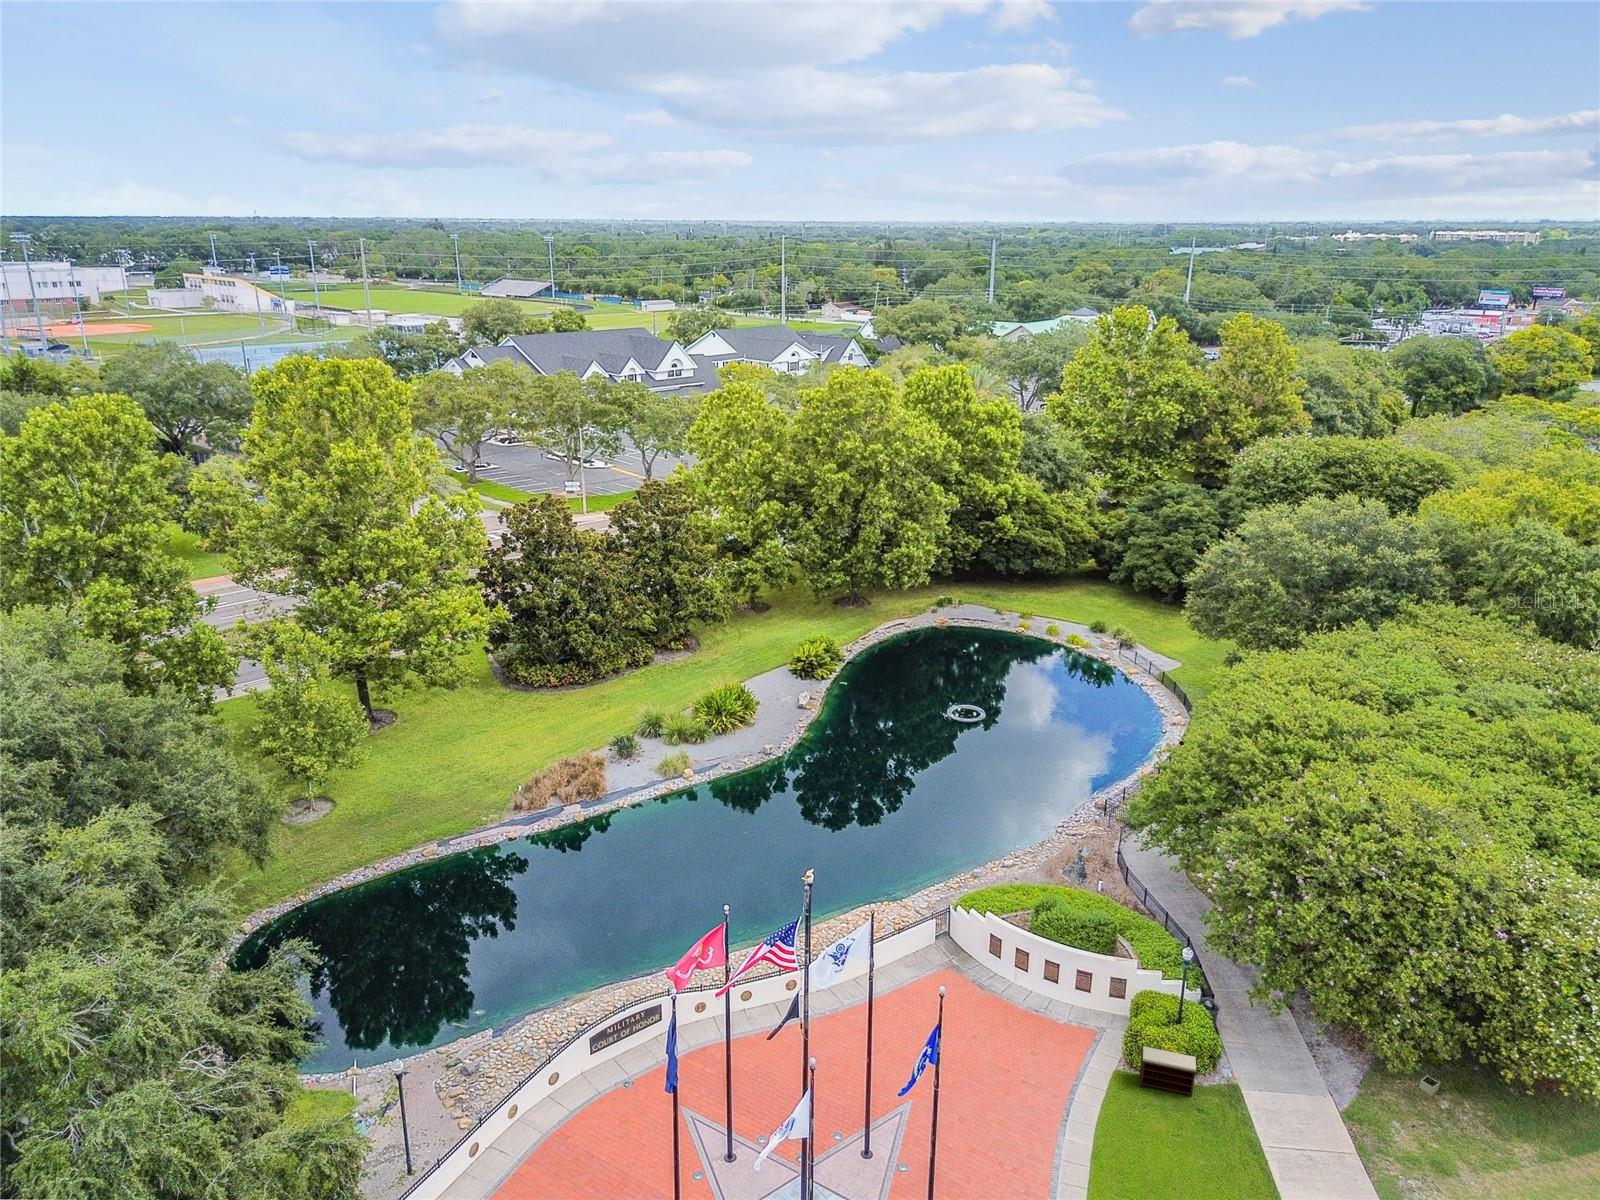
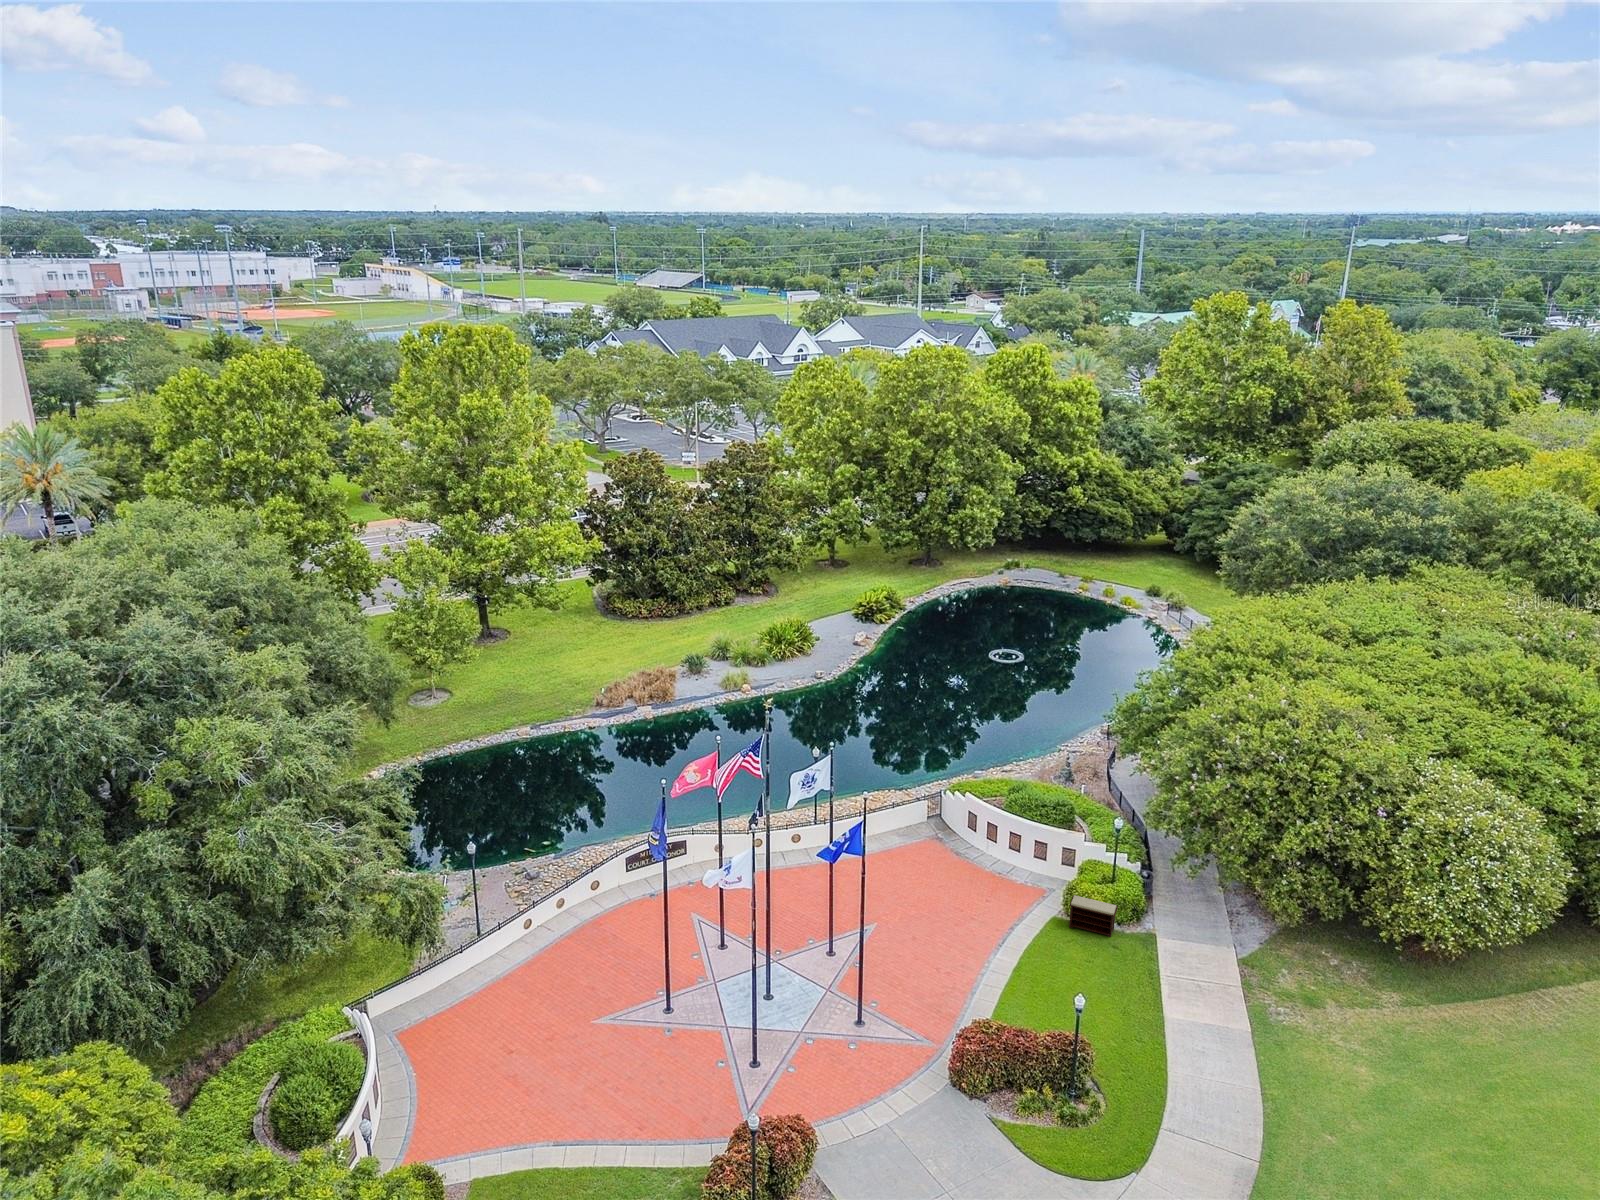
potted tree: present [1419,1052,1446,1095] -> none [1311,914,1333,952]

